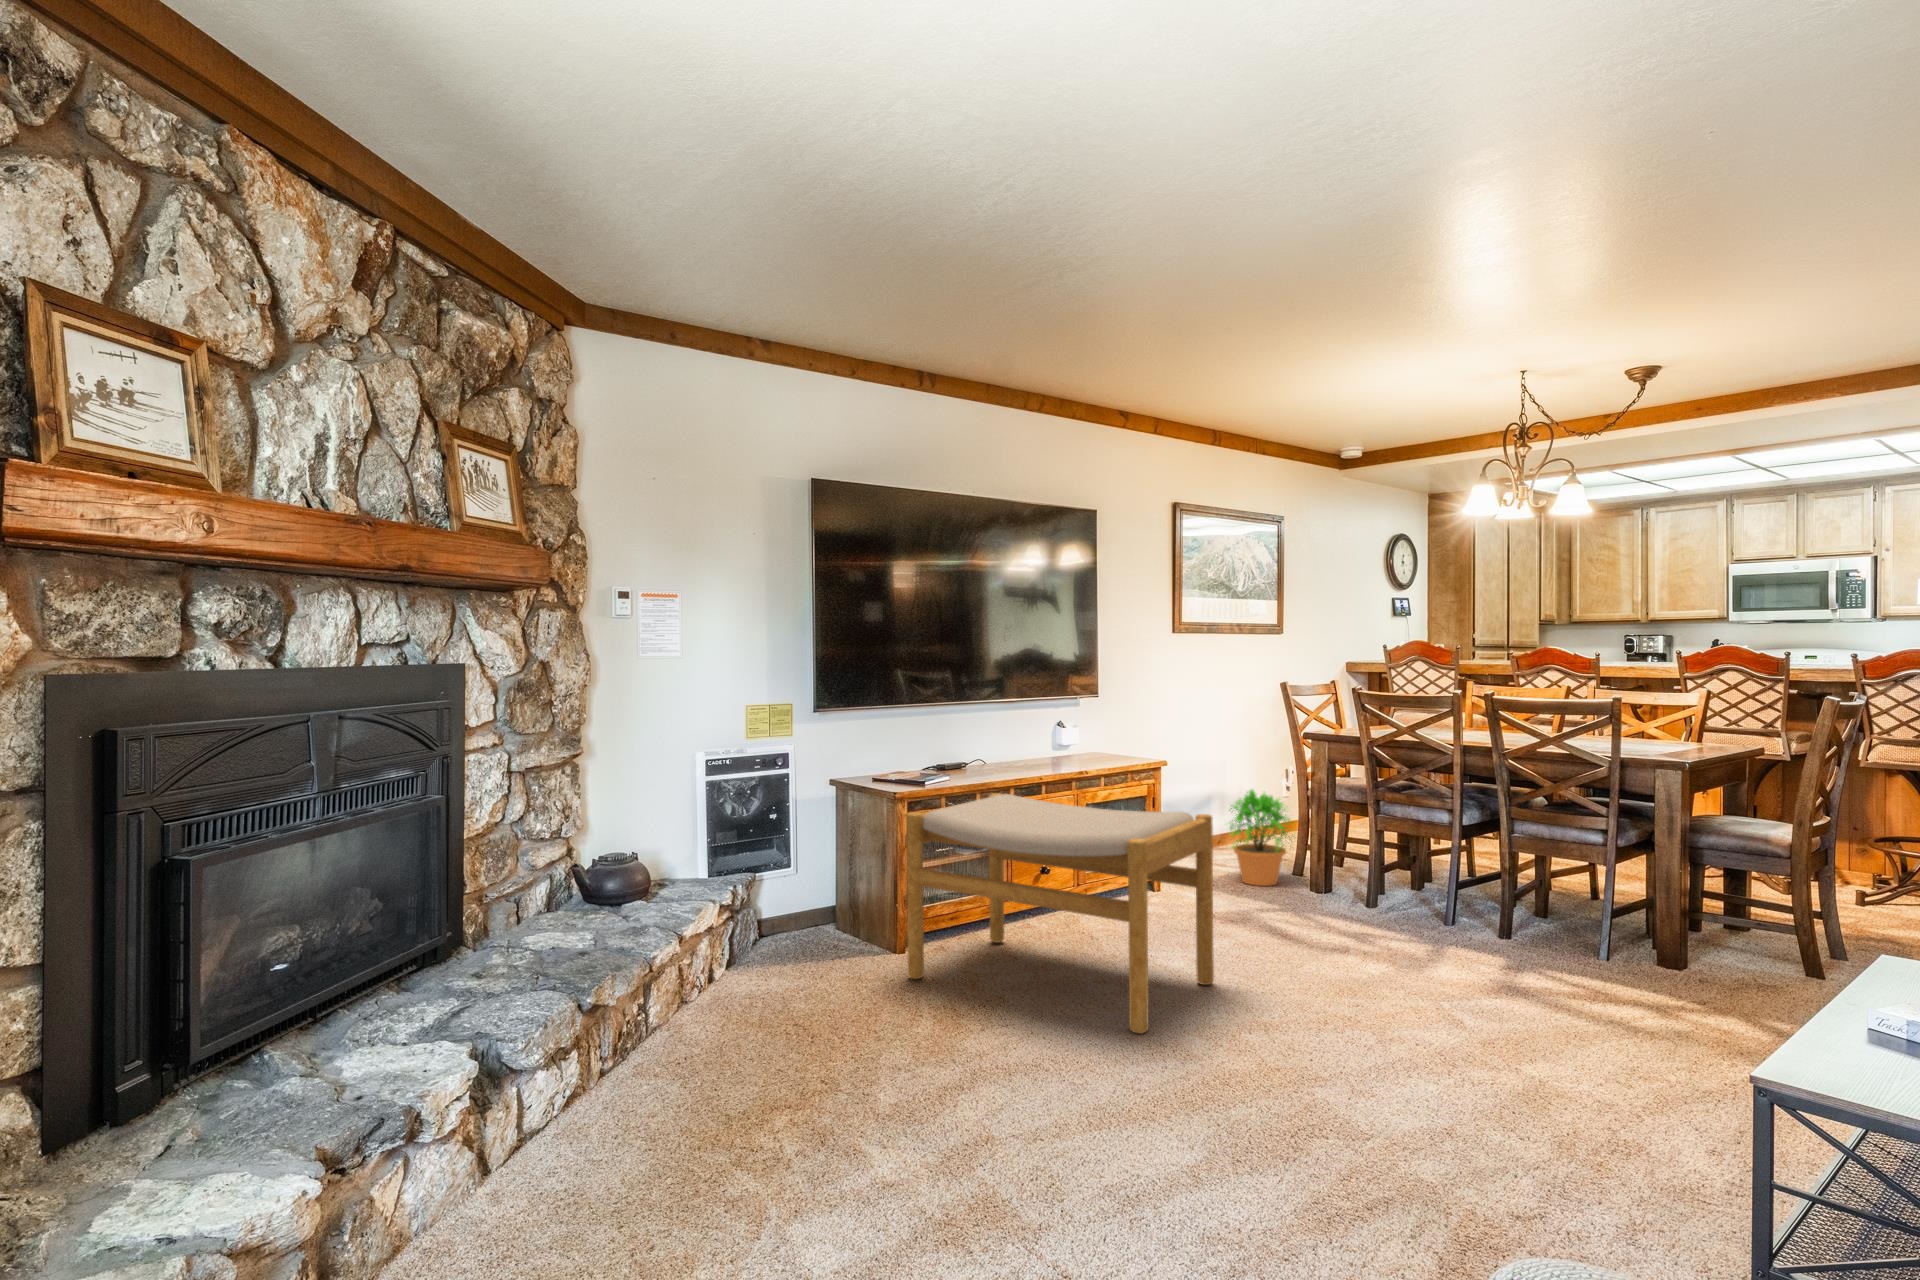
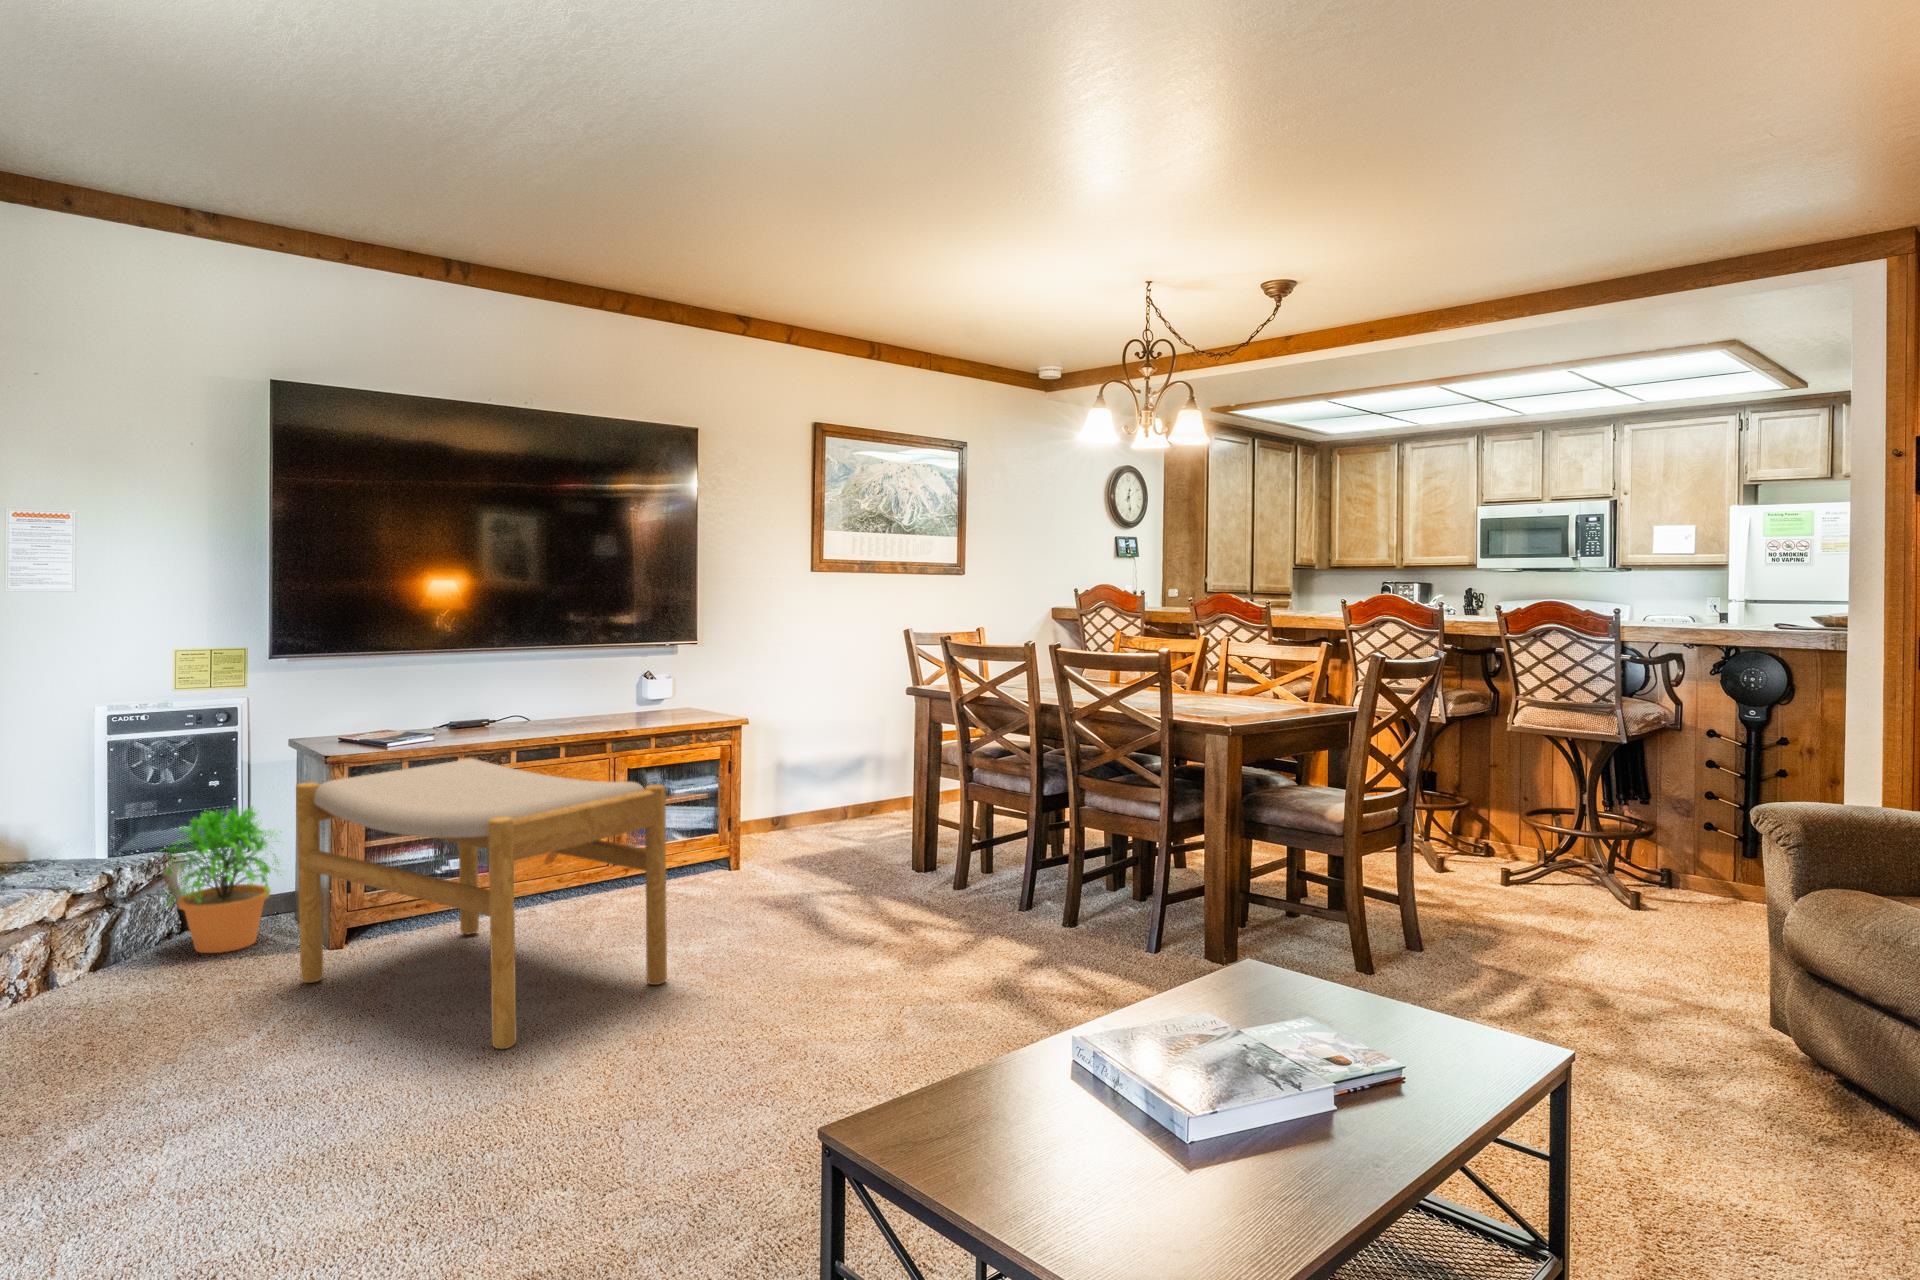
potted plant: present [1229,790,1293,886] -> present [164,807,281,953]

